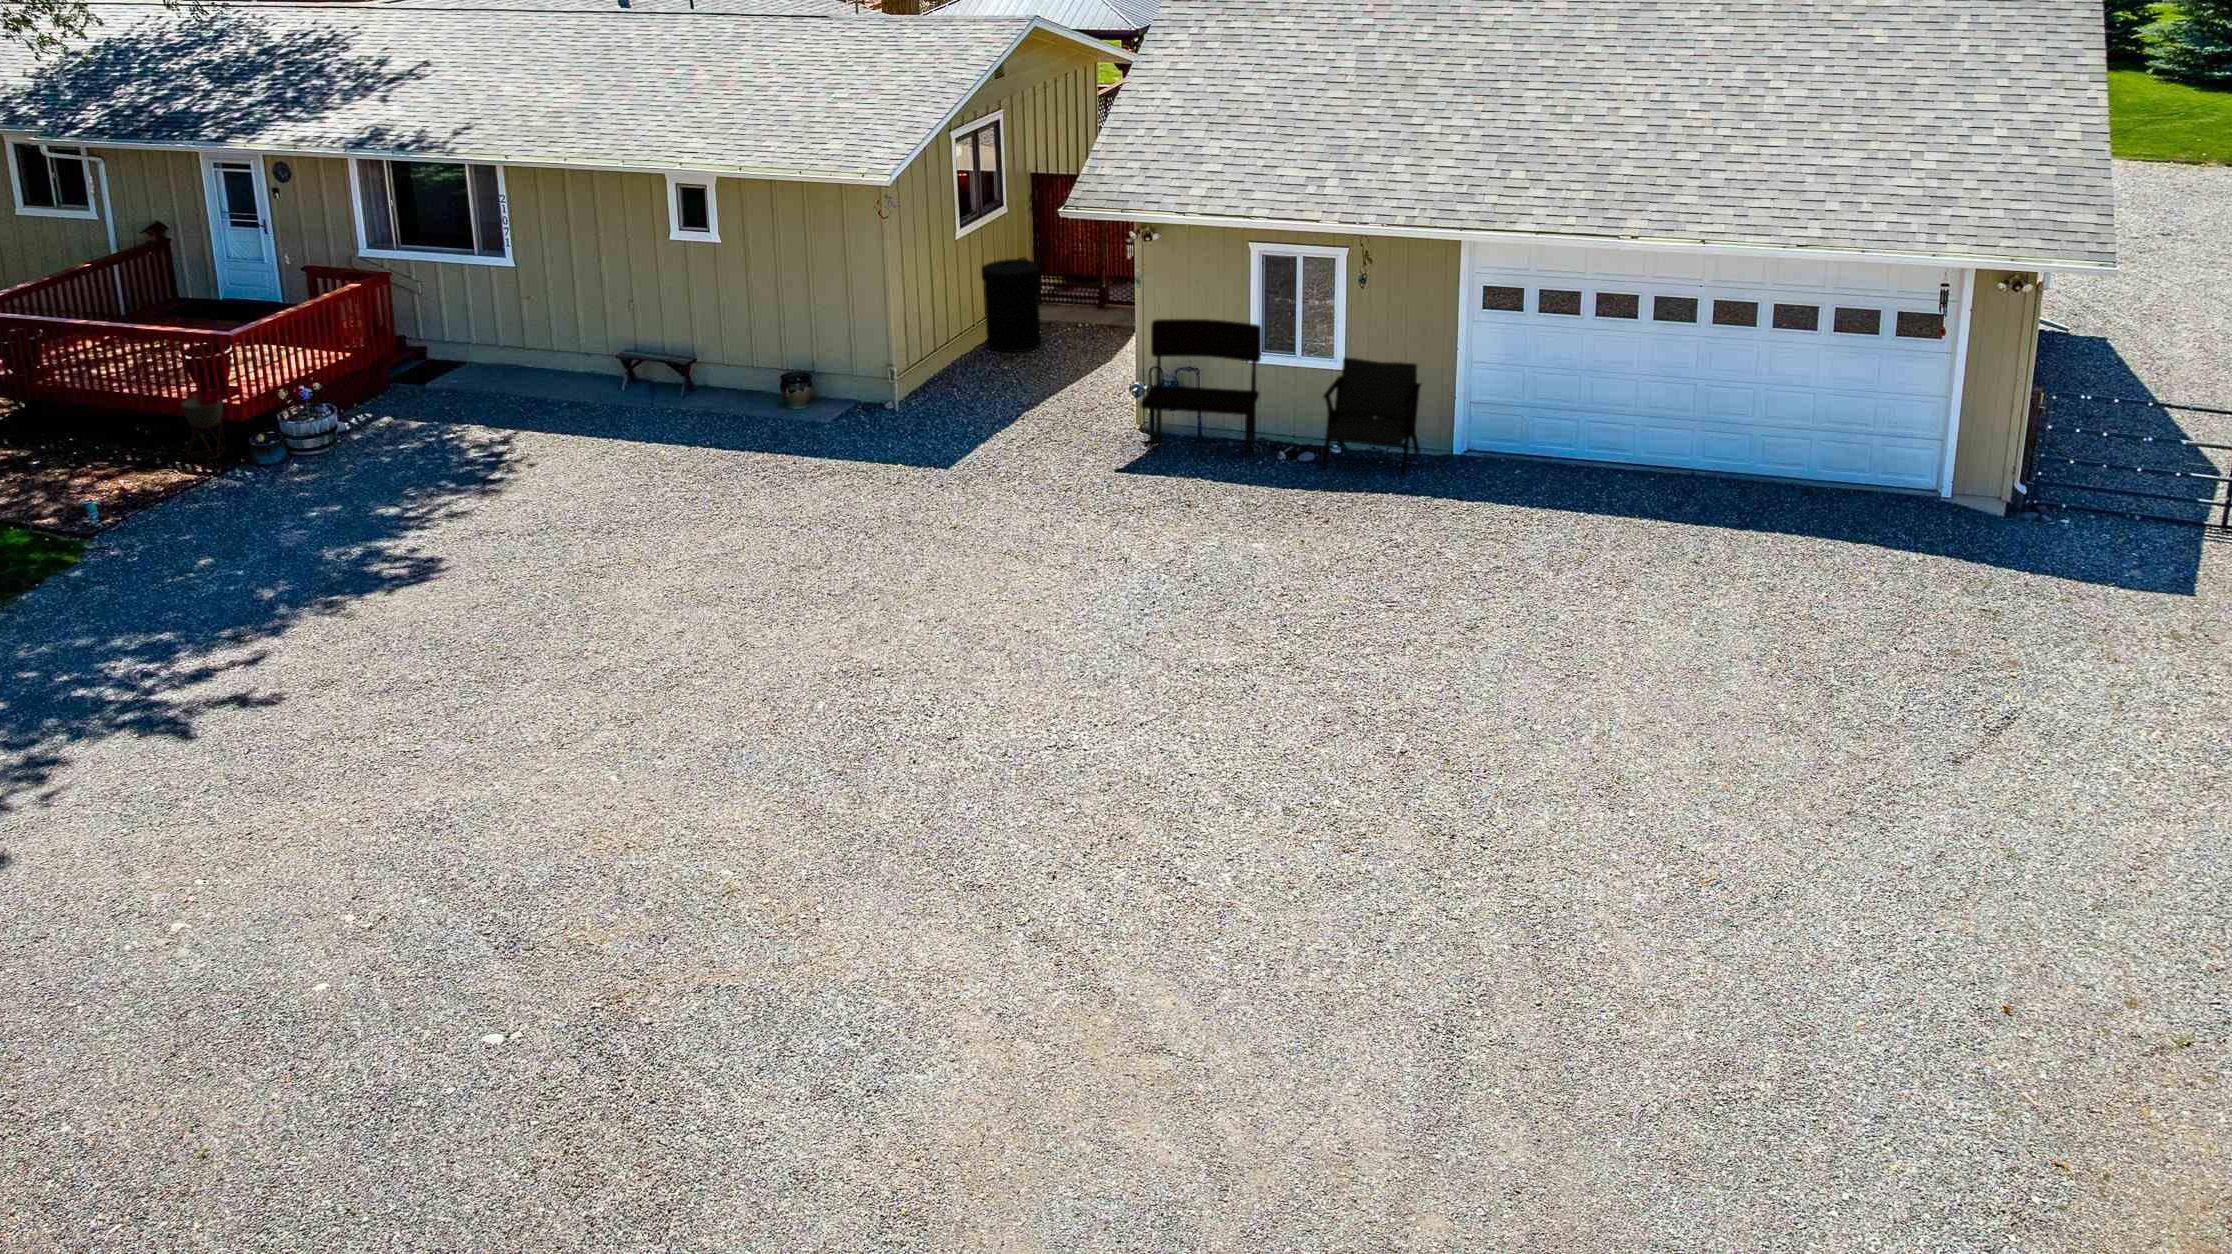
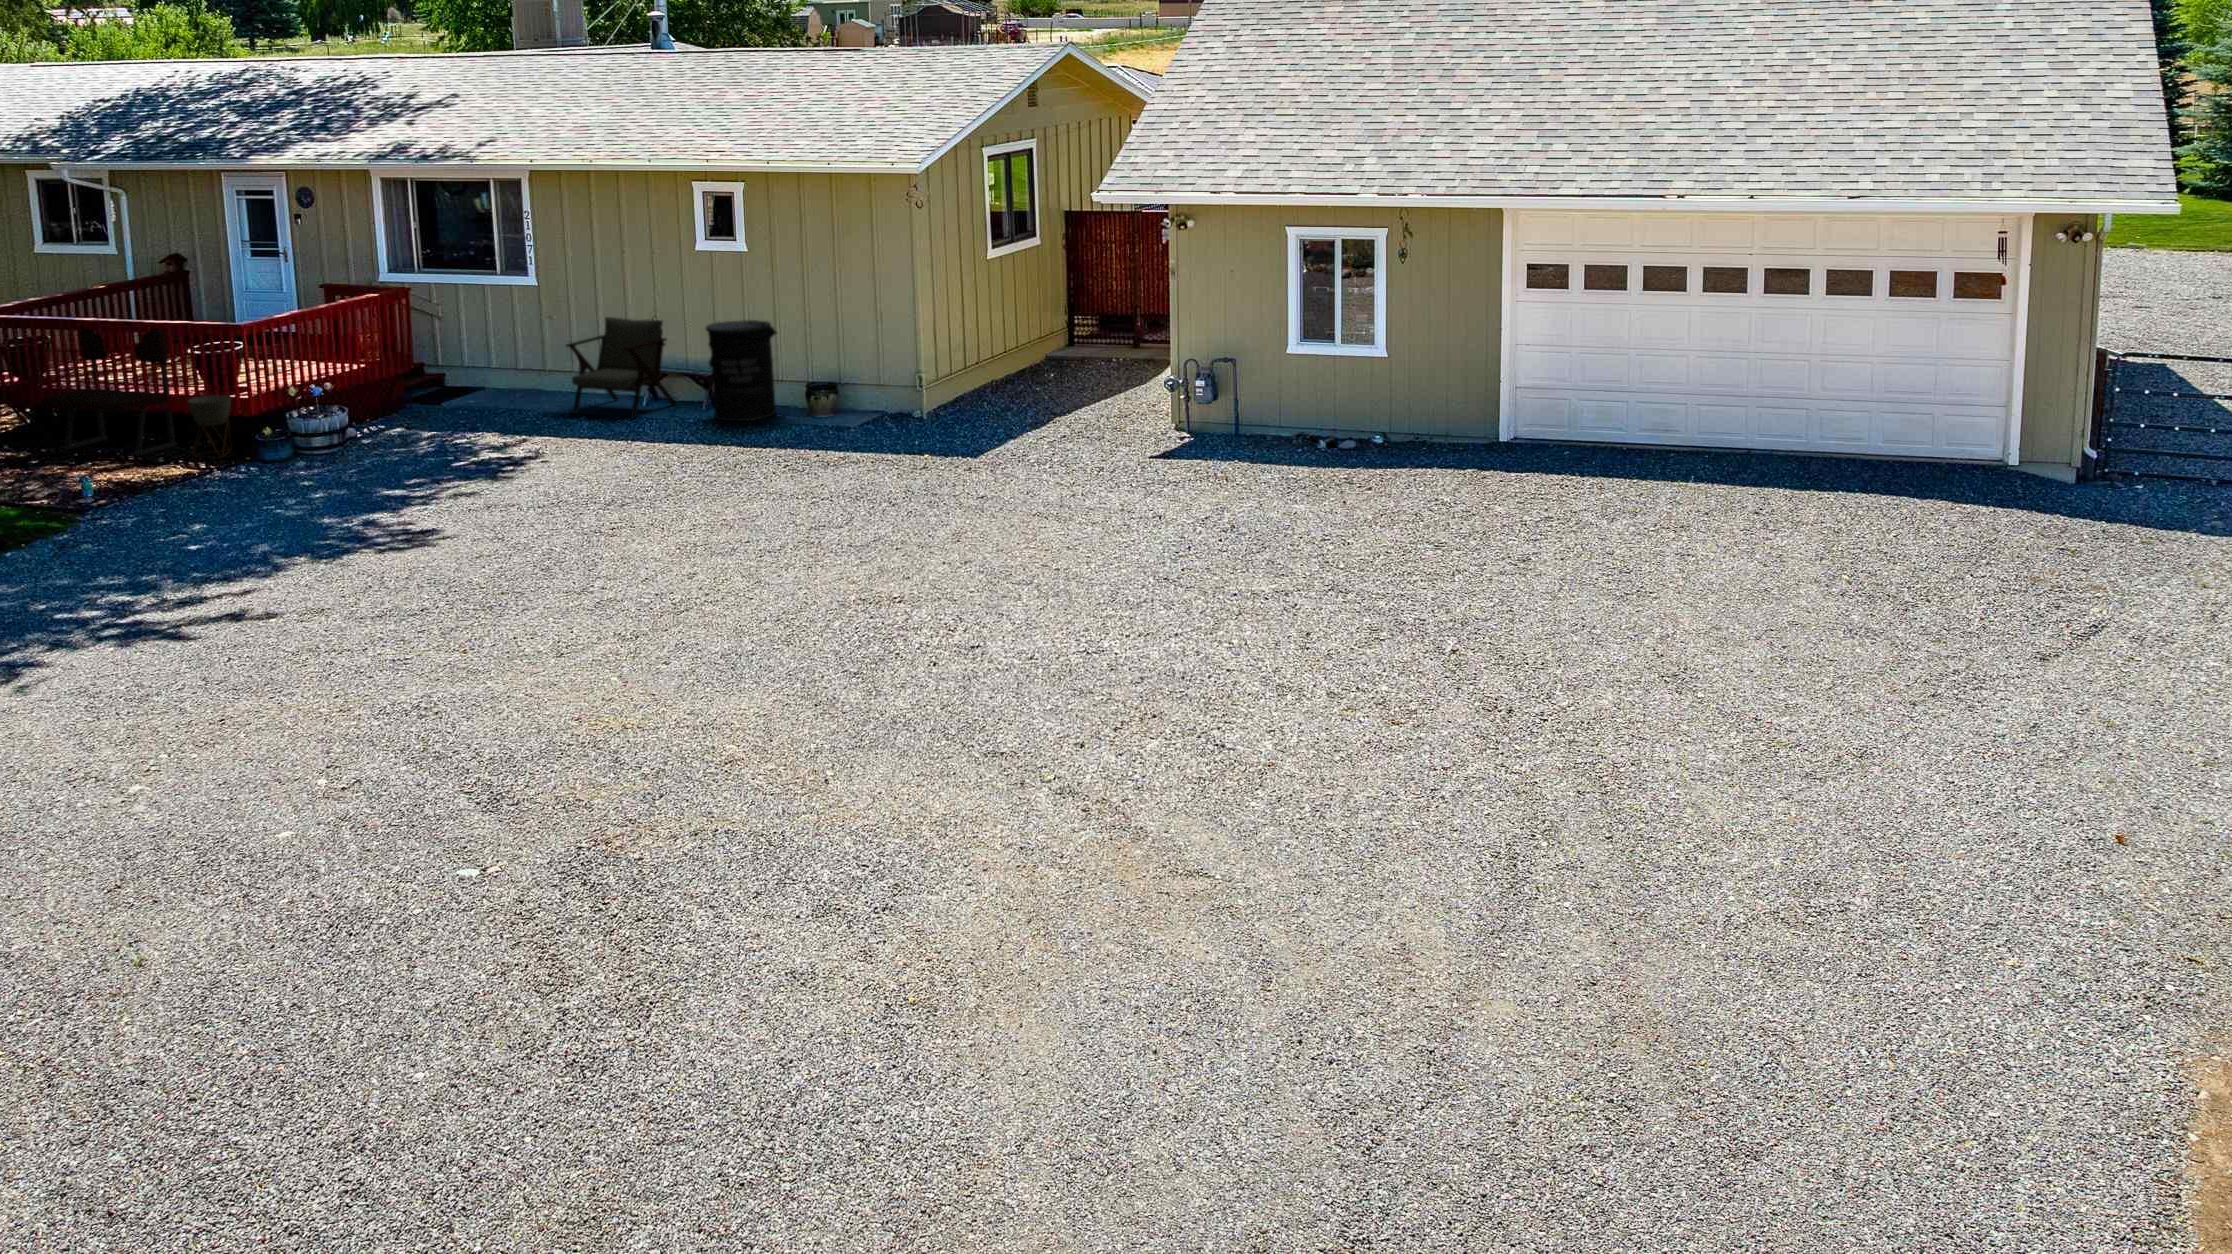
trash can: present [981,257,1040,352] -> present [706,320,777,421]
bench: present [1141,319,1261,456] -> present [41,327,177,456]
lounge chair: present [1322,358,1421,477] -> present [566,317,676,418]

